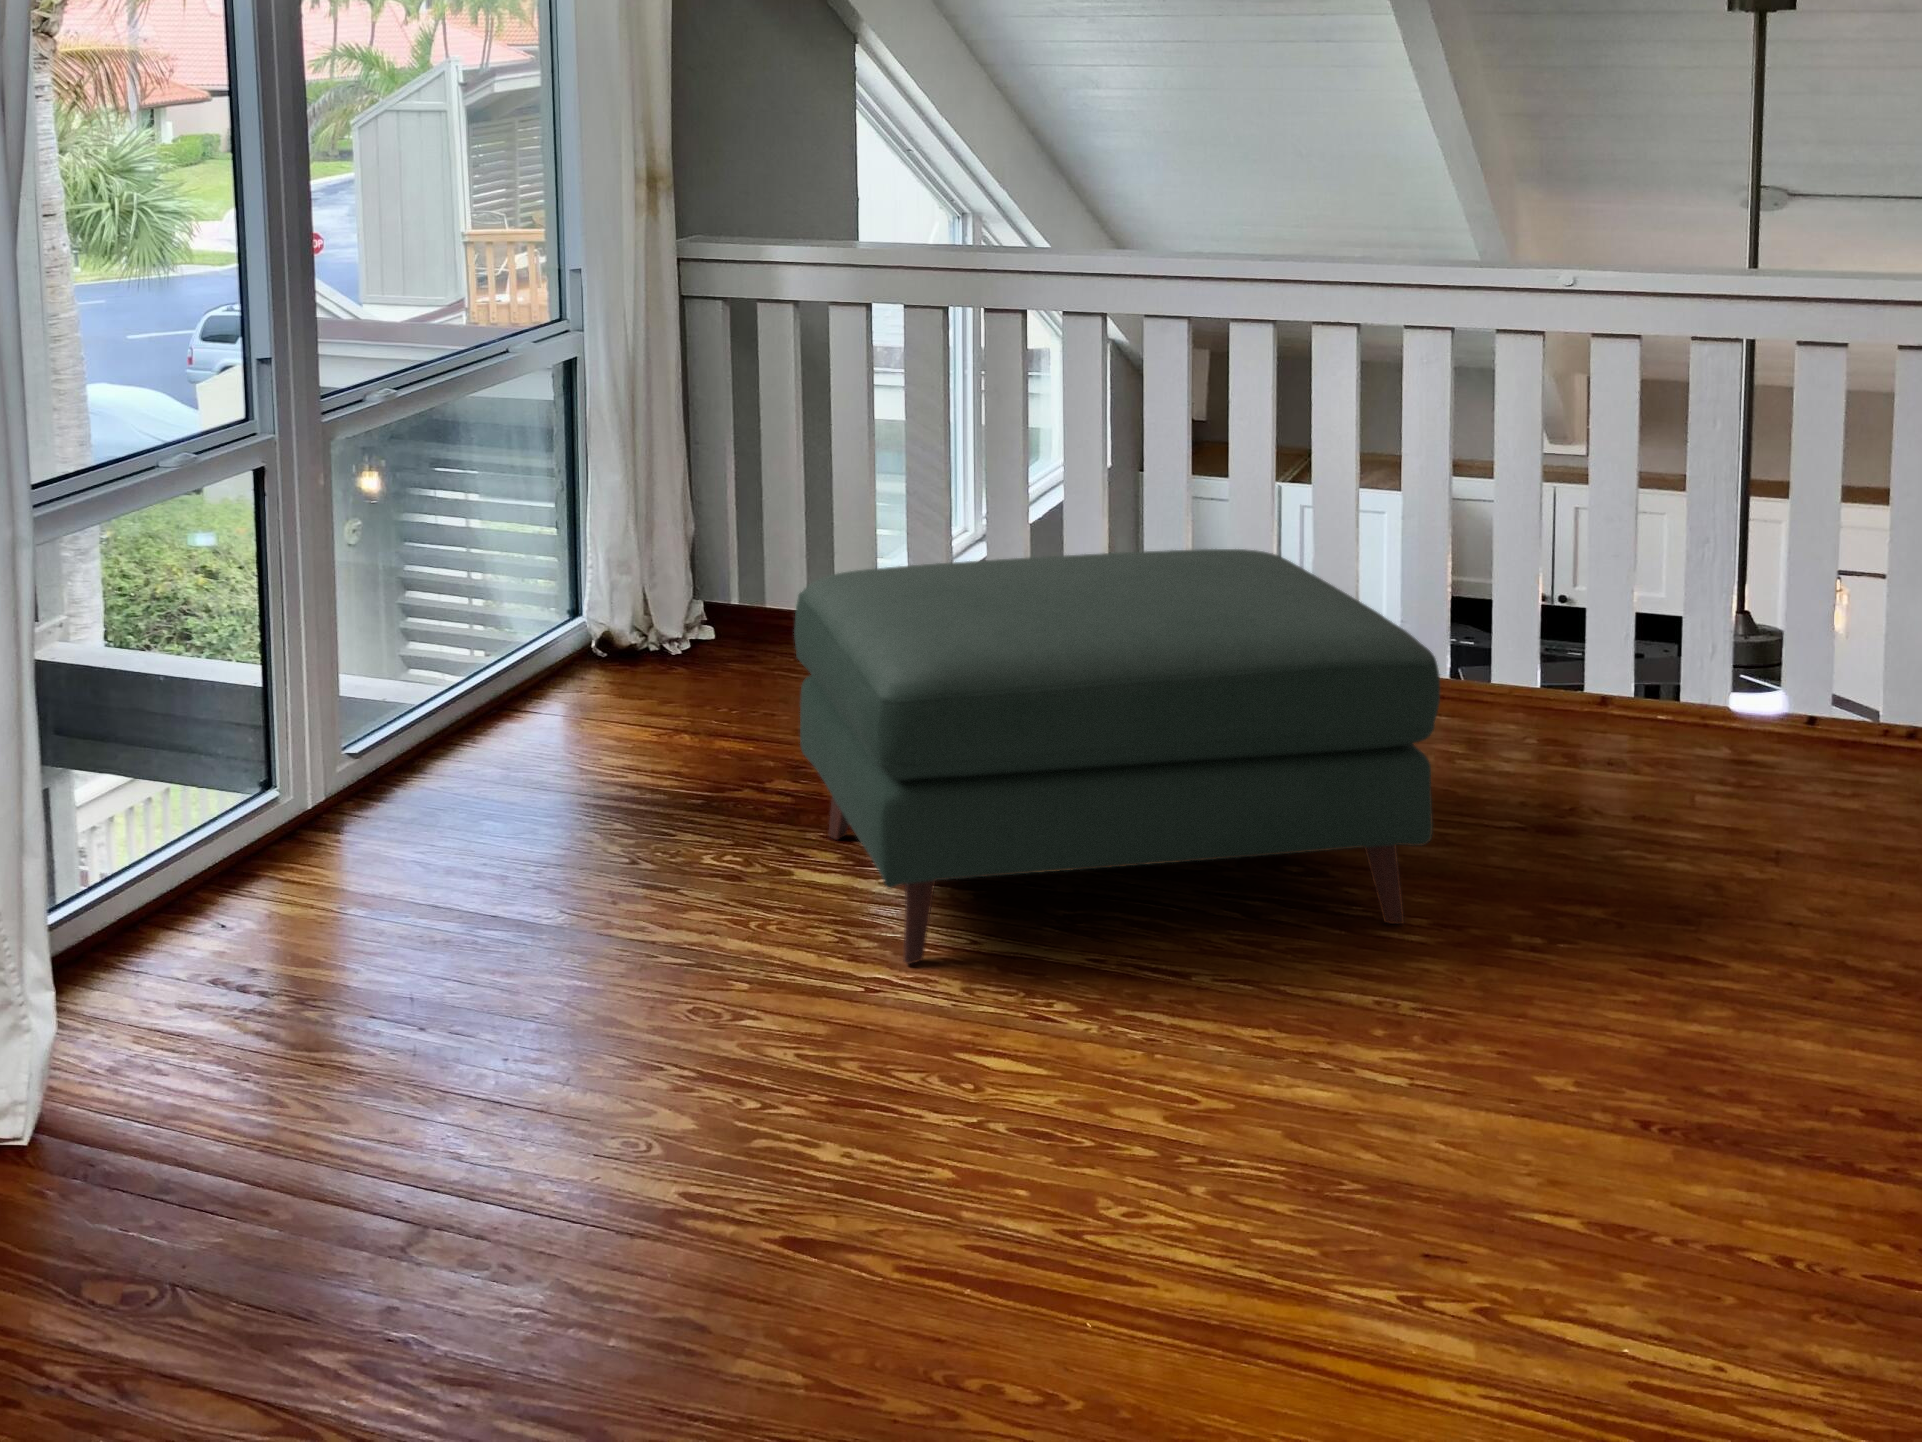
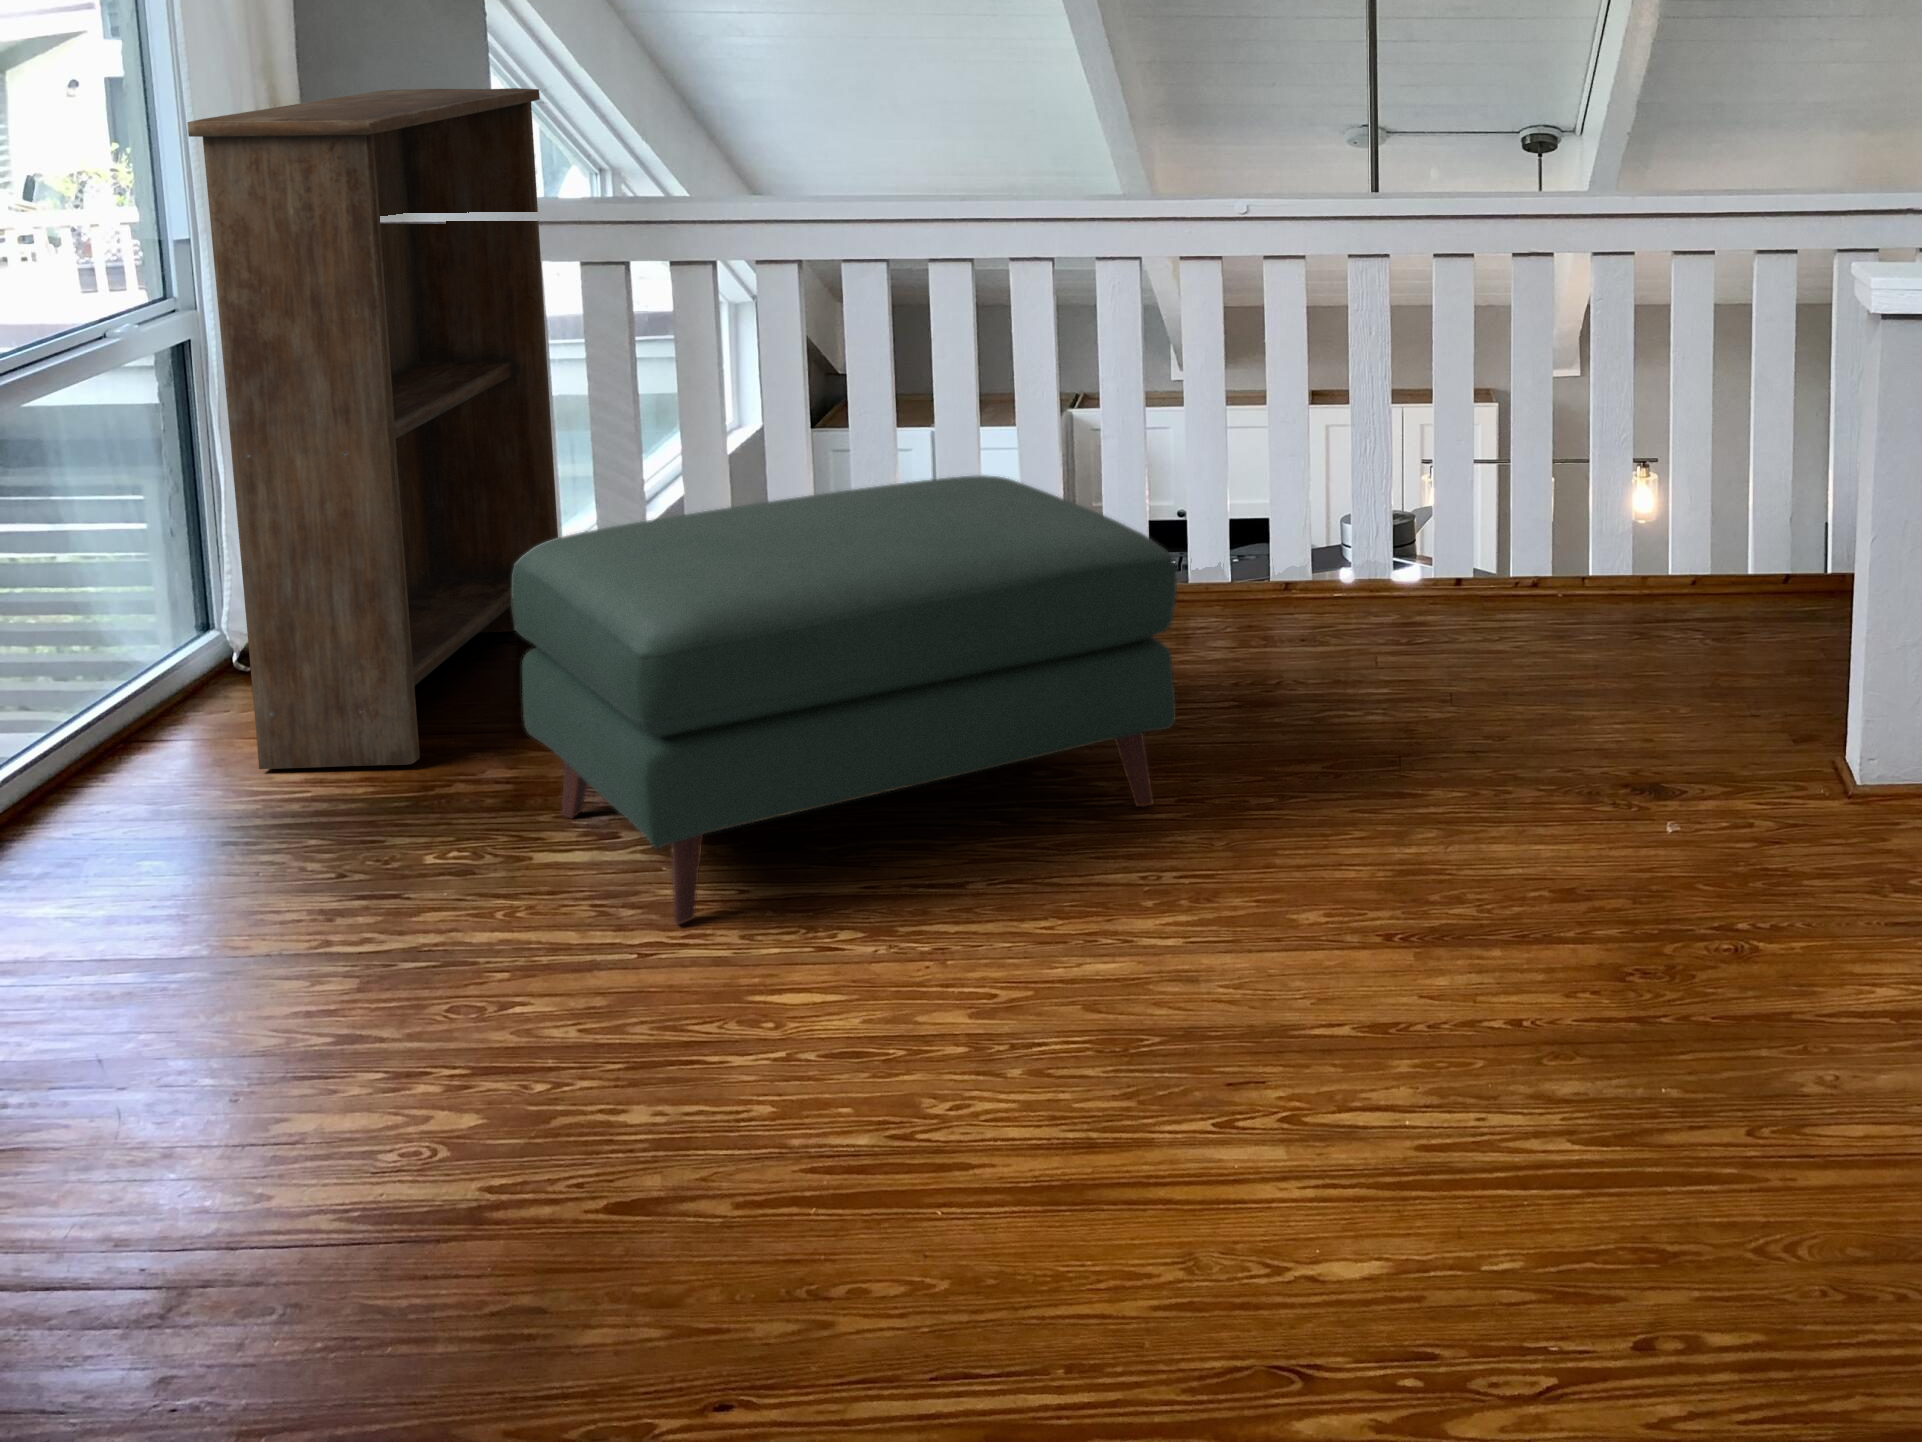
bookshelf: none [564,143,872,765] -> present [187,88,558,769]

